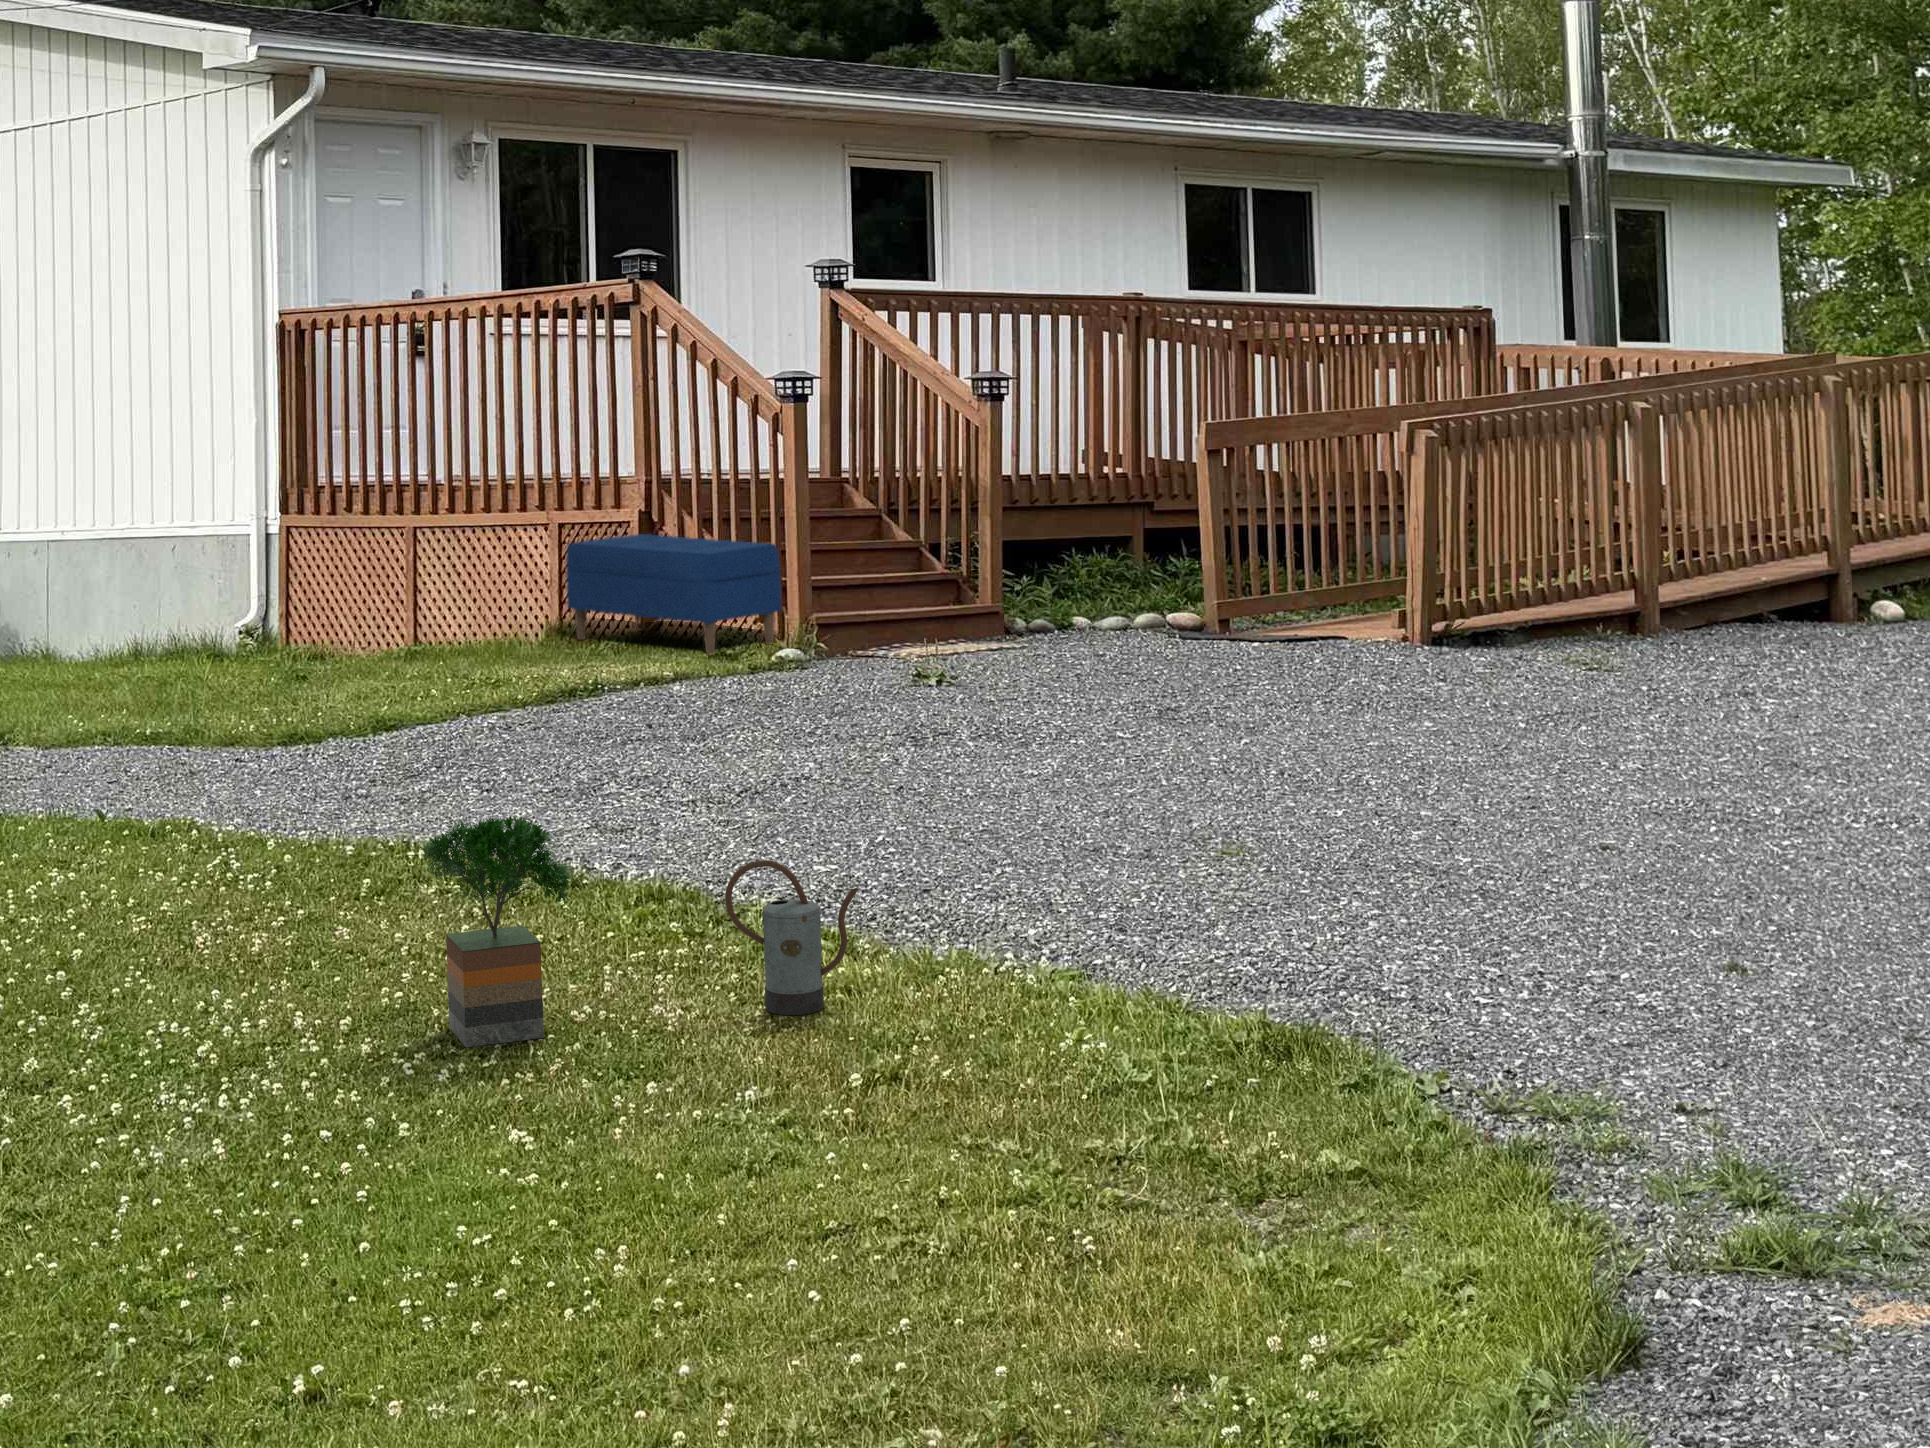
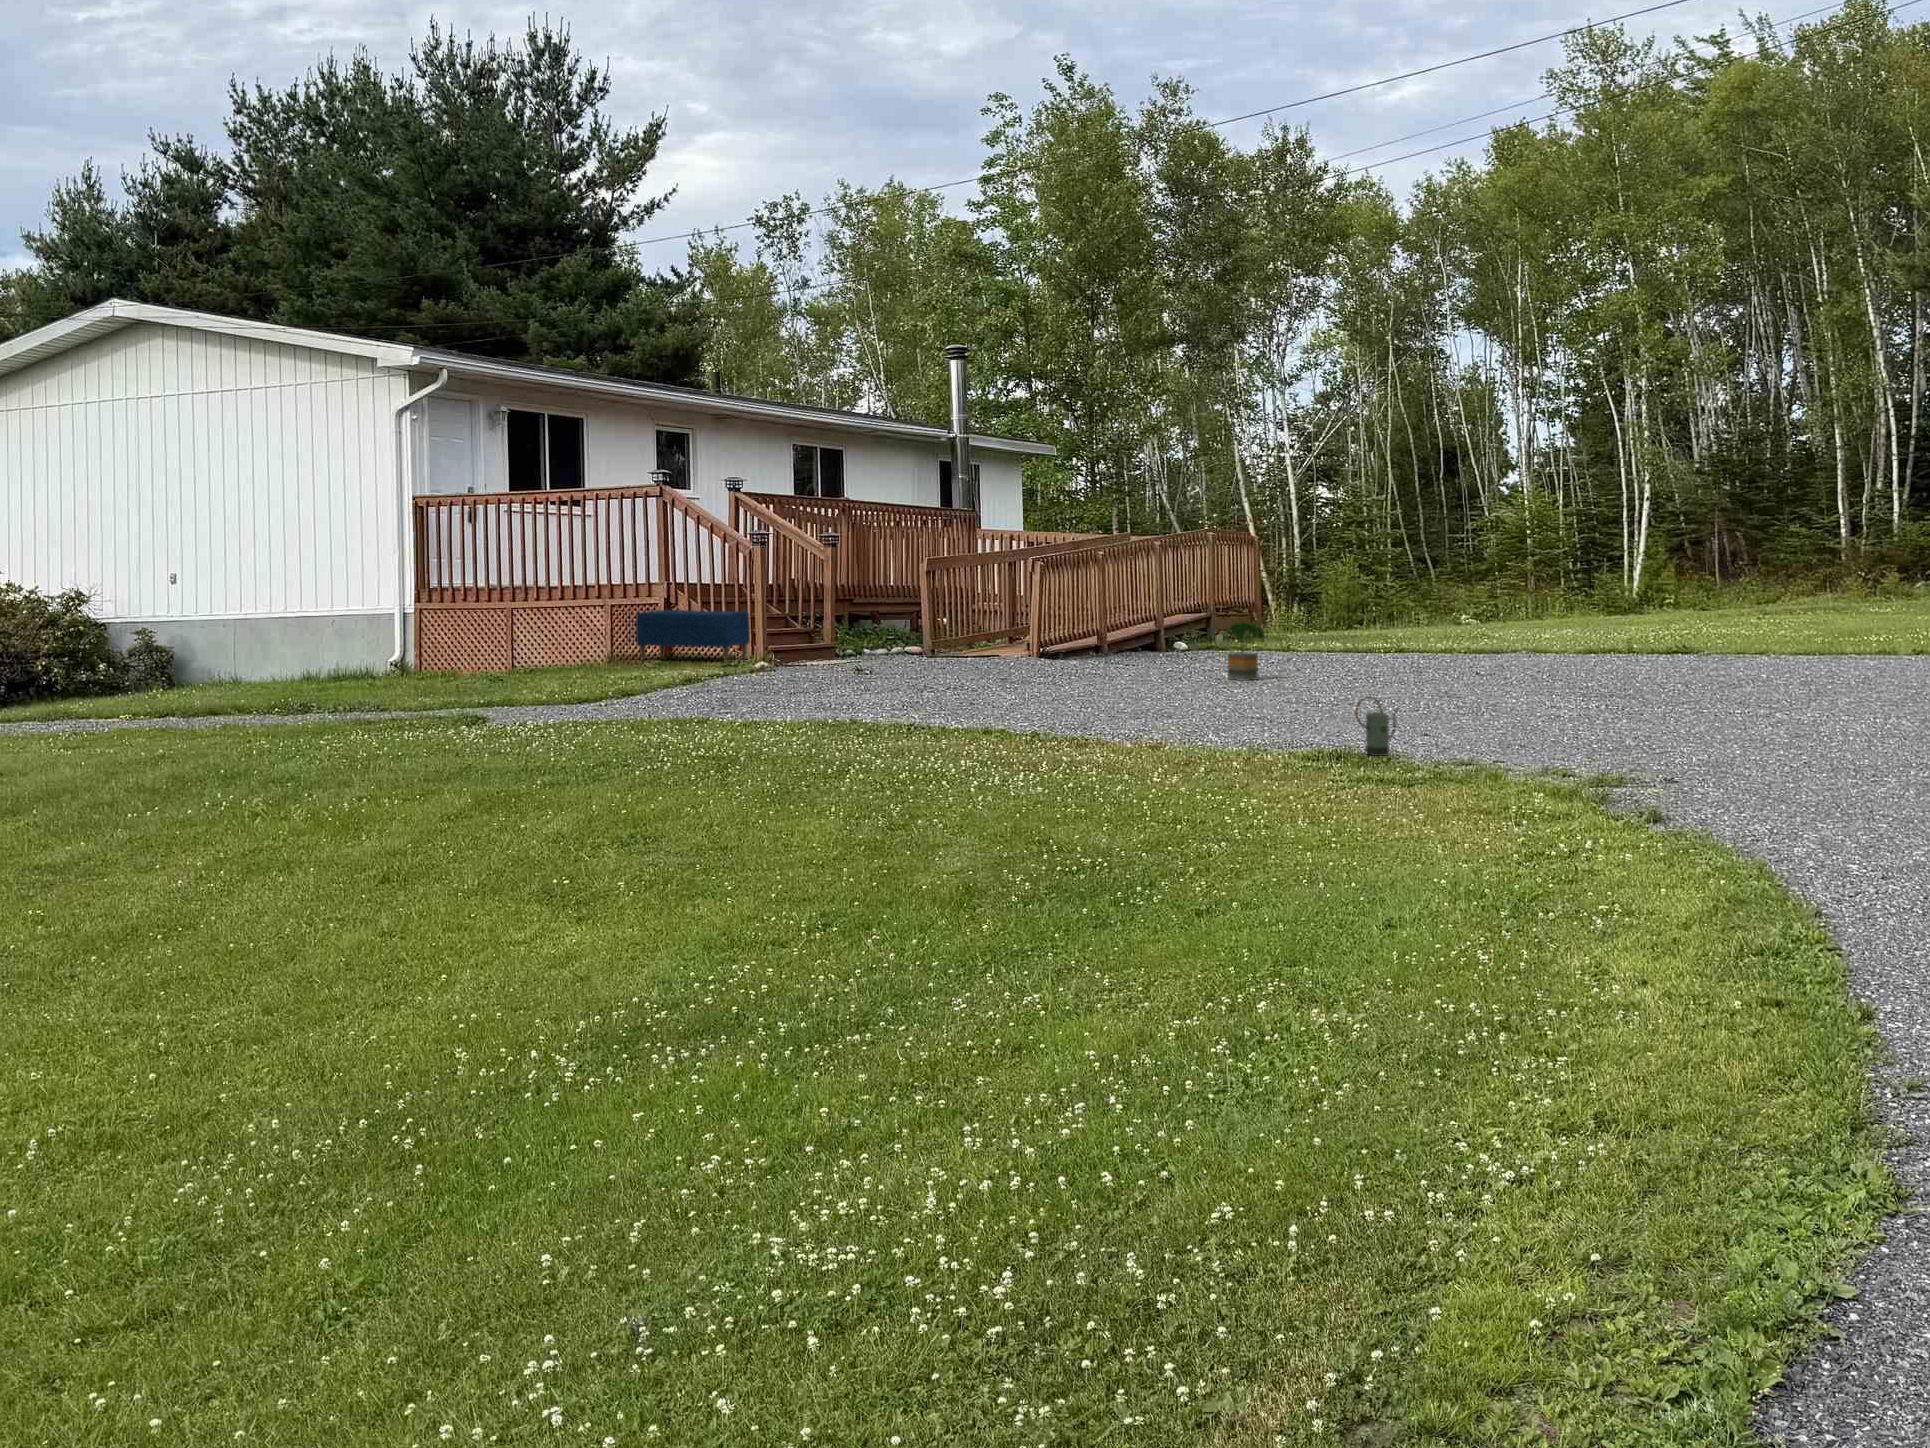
potted tree: present [420,815,572,1048] -> present [1223,622,1267,681]
watering can: present [725,860,859,1015] -> present [1355,696,1399,756]

